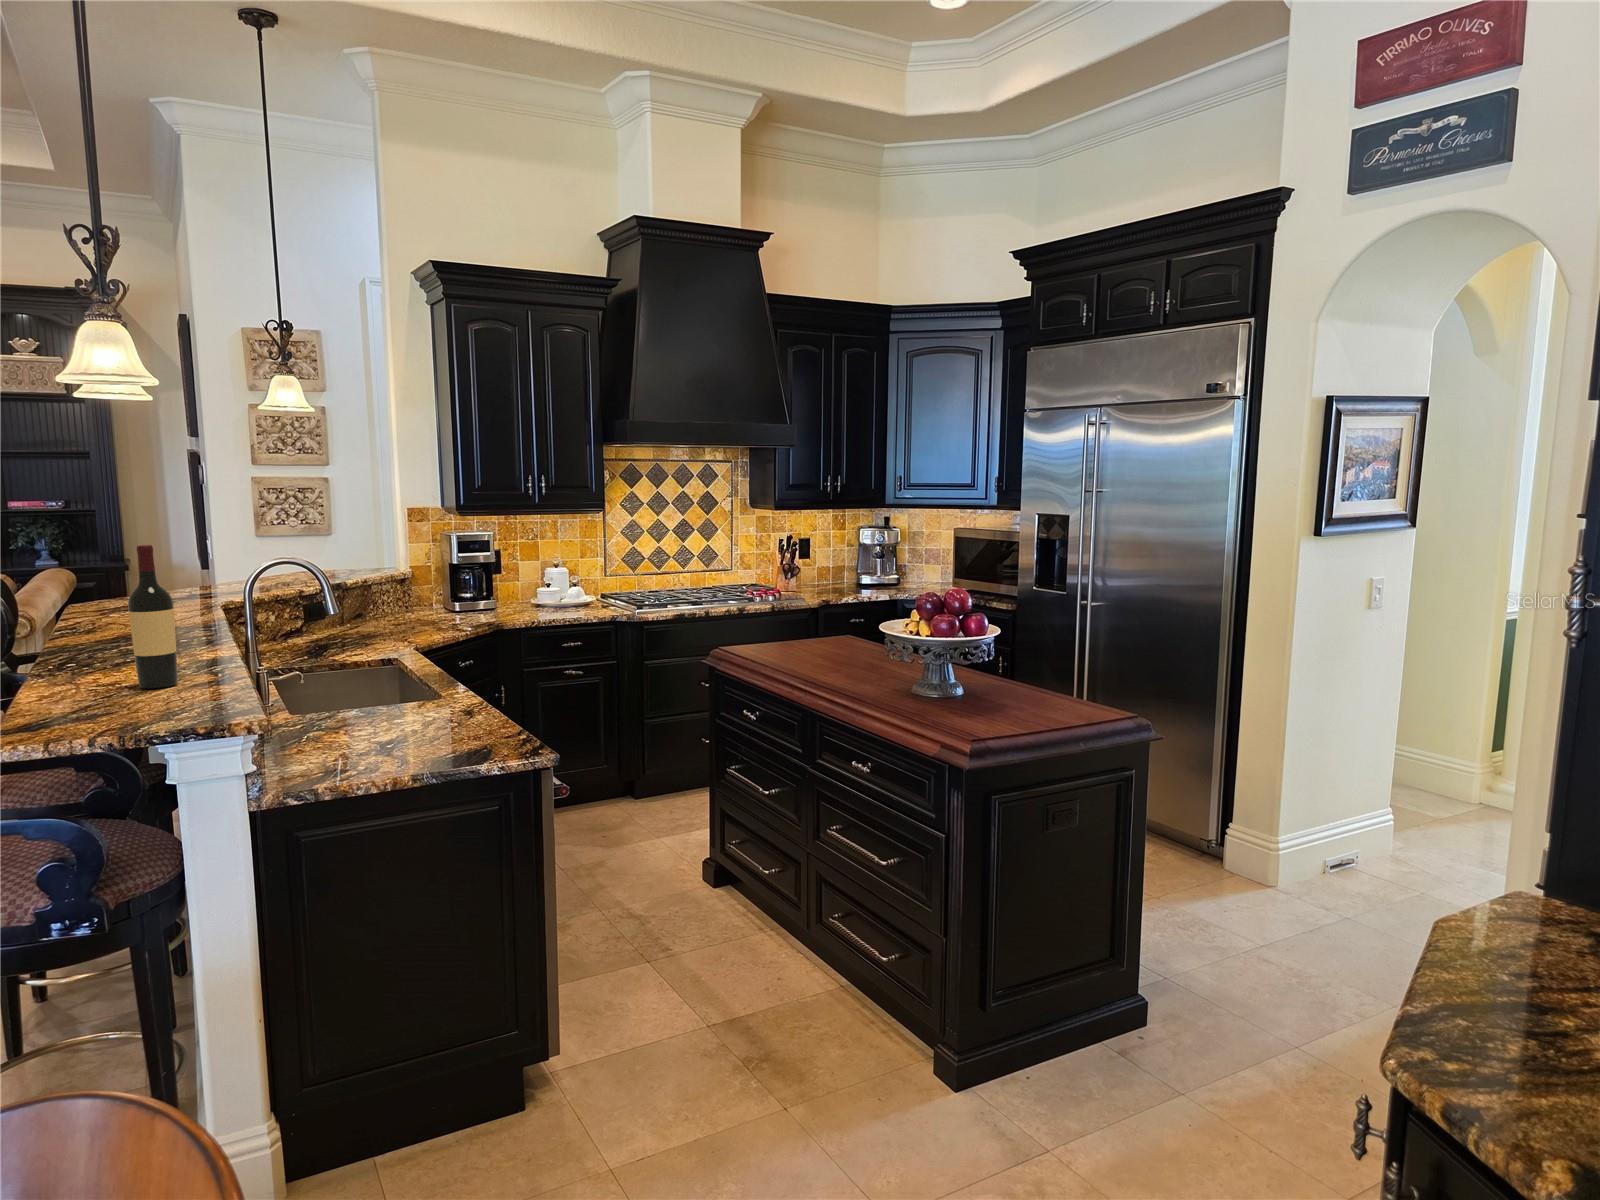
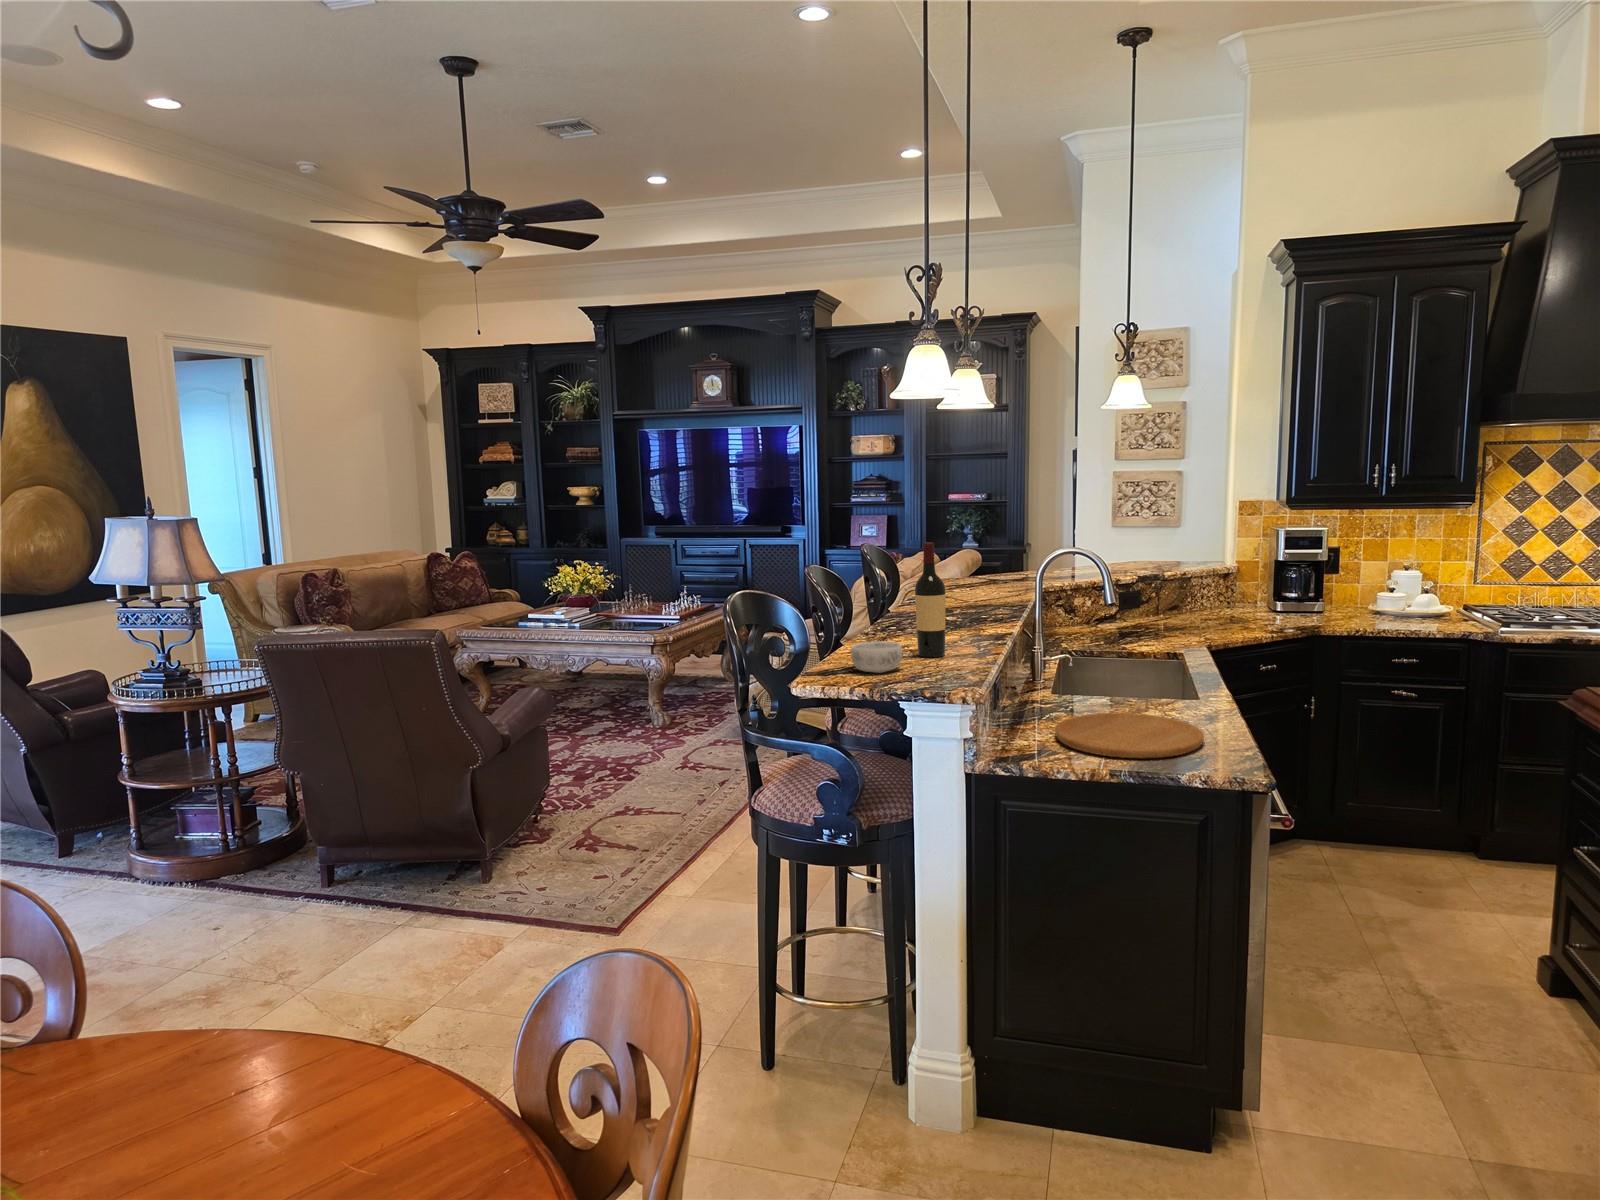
decorative bowl: none [51,673,135,715] -> present [851,641,902,673]
cutting board: none [332,715,490,763] -> present [1055,713,1204,758]

